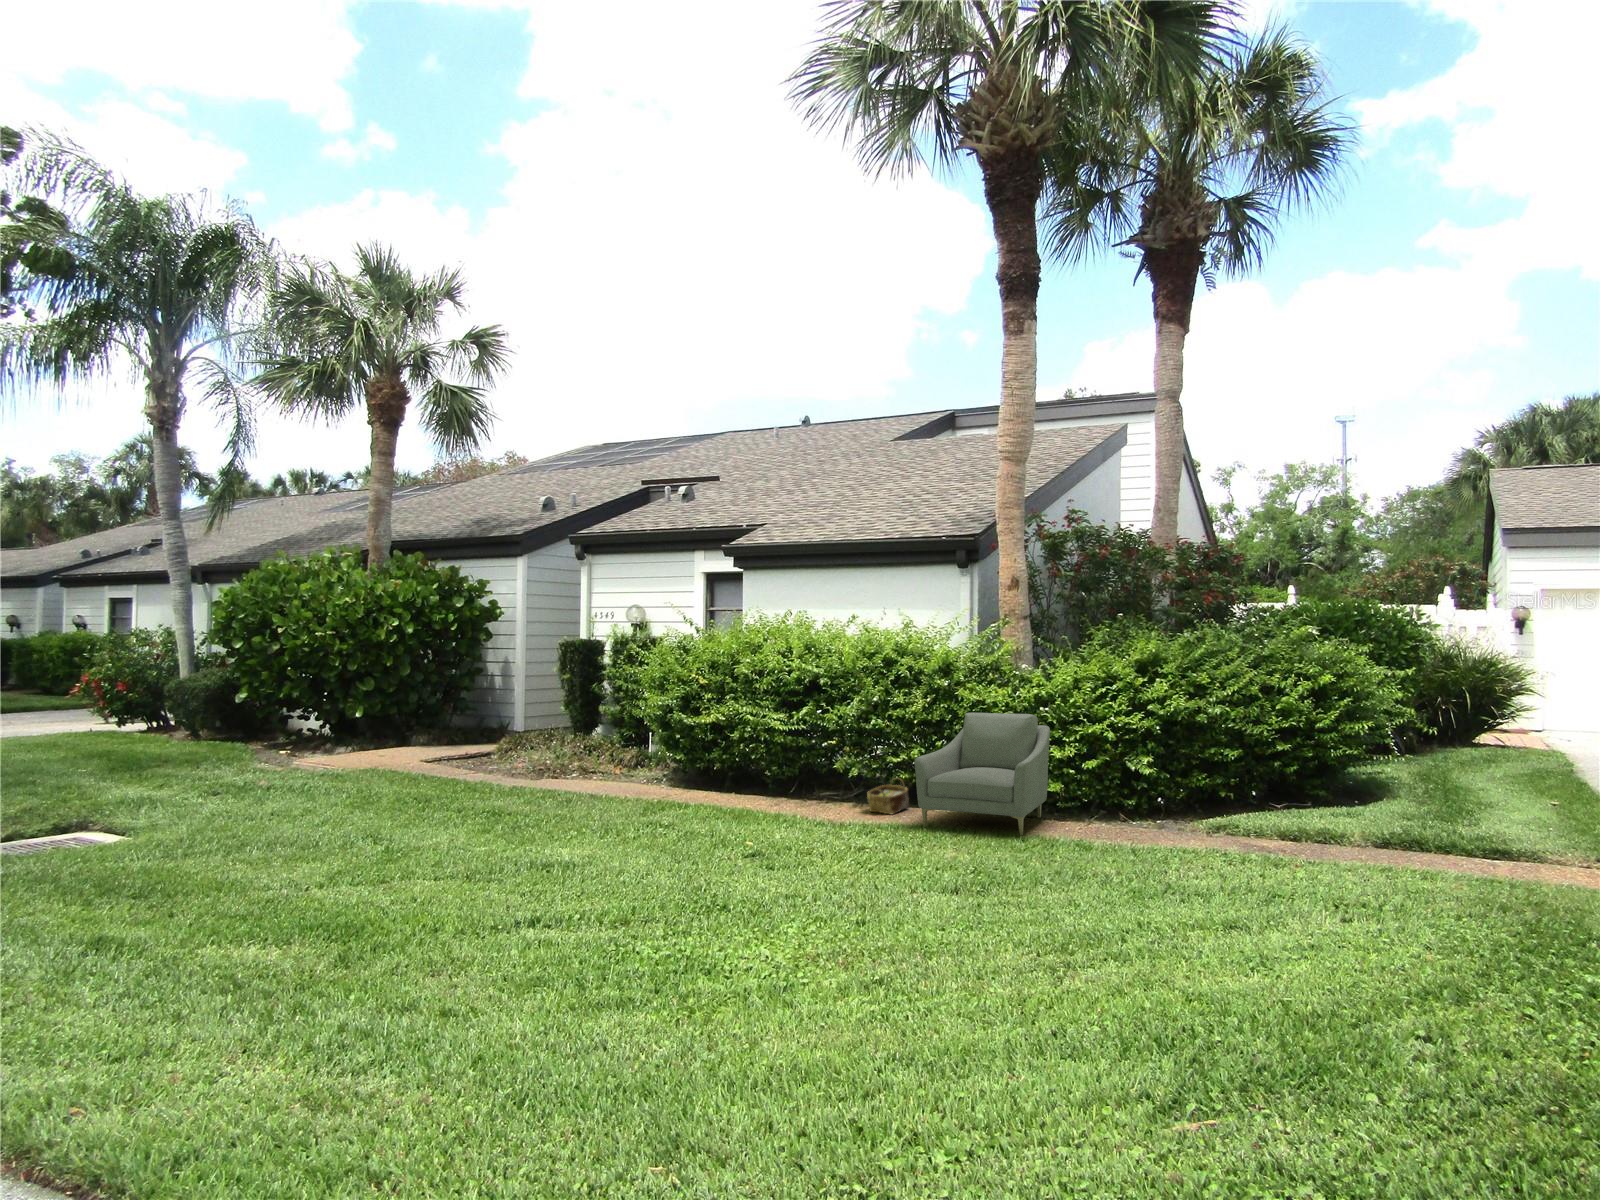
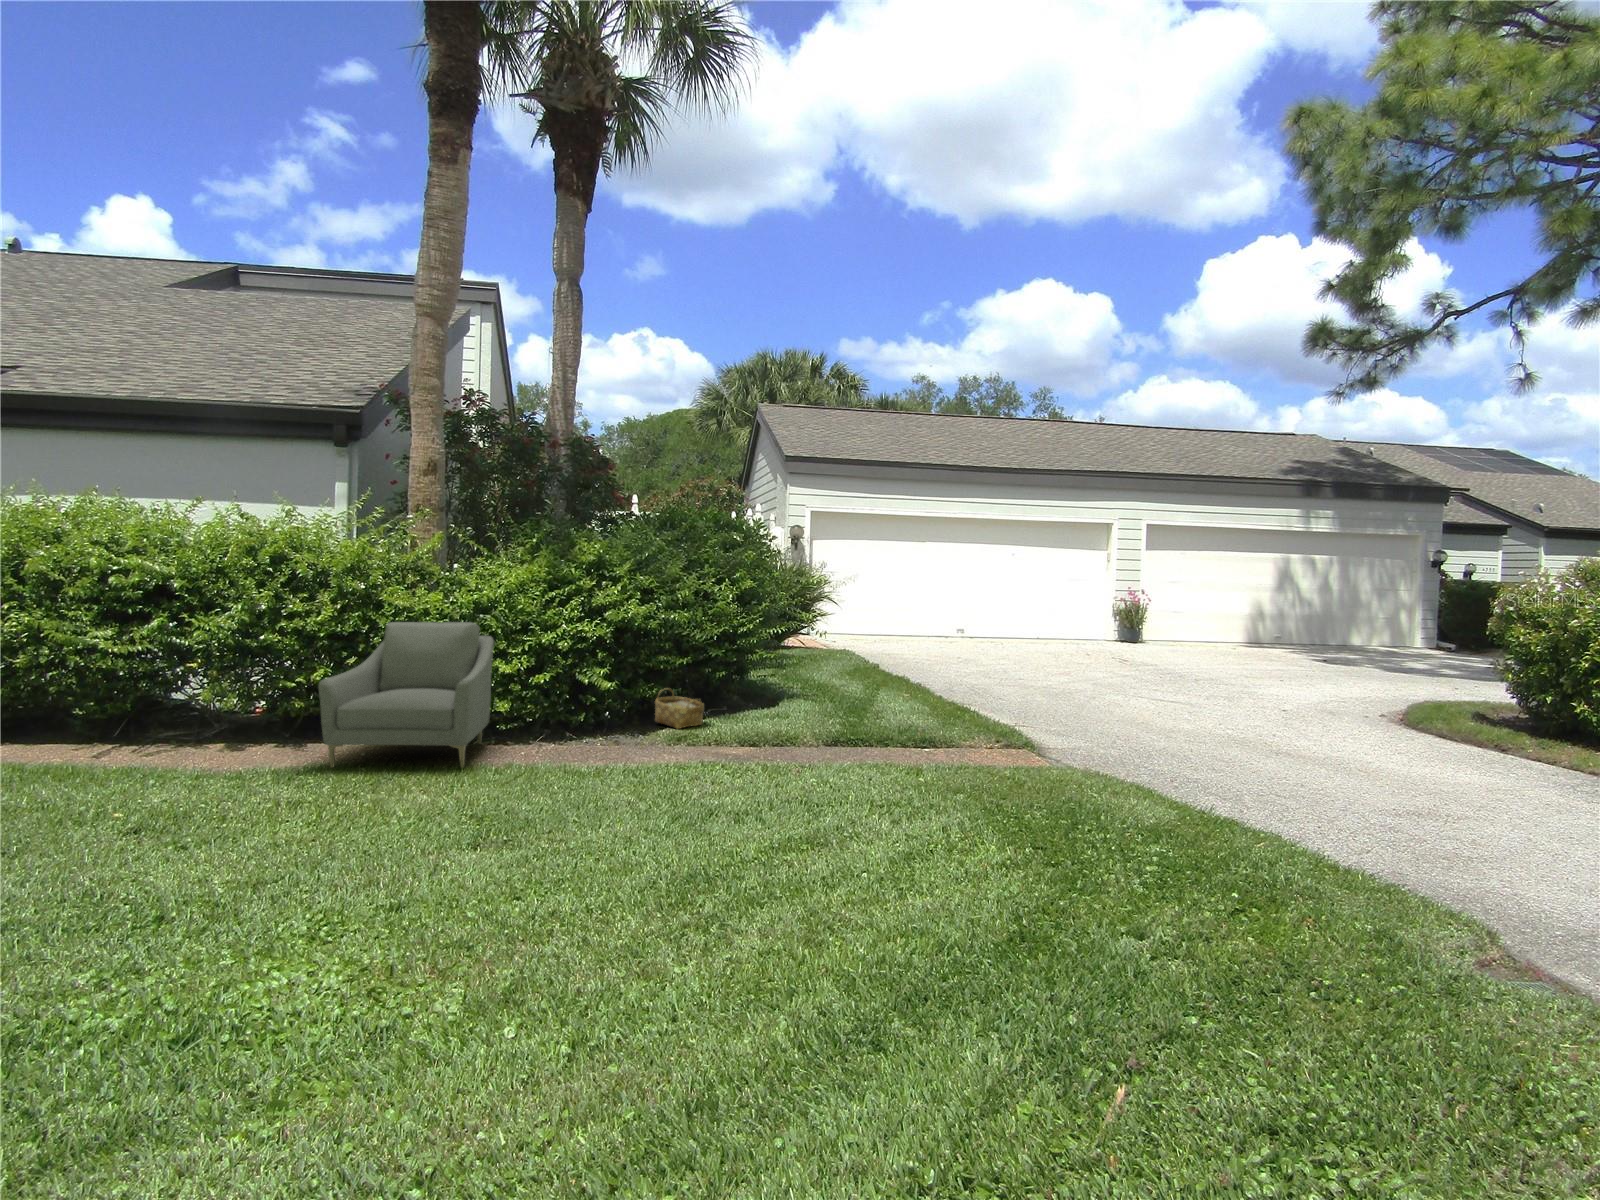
woven basket: present [867,779,909,814] -> present [655,688,704,729]

